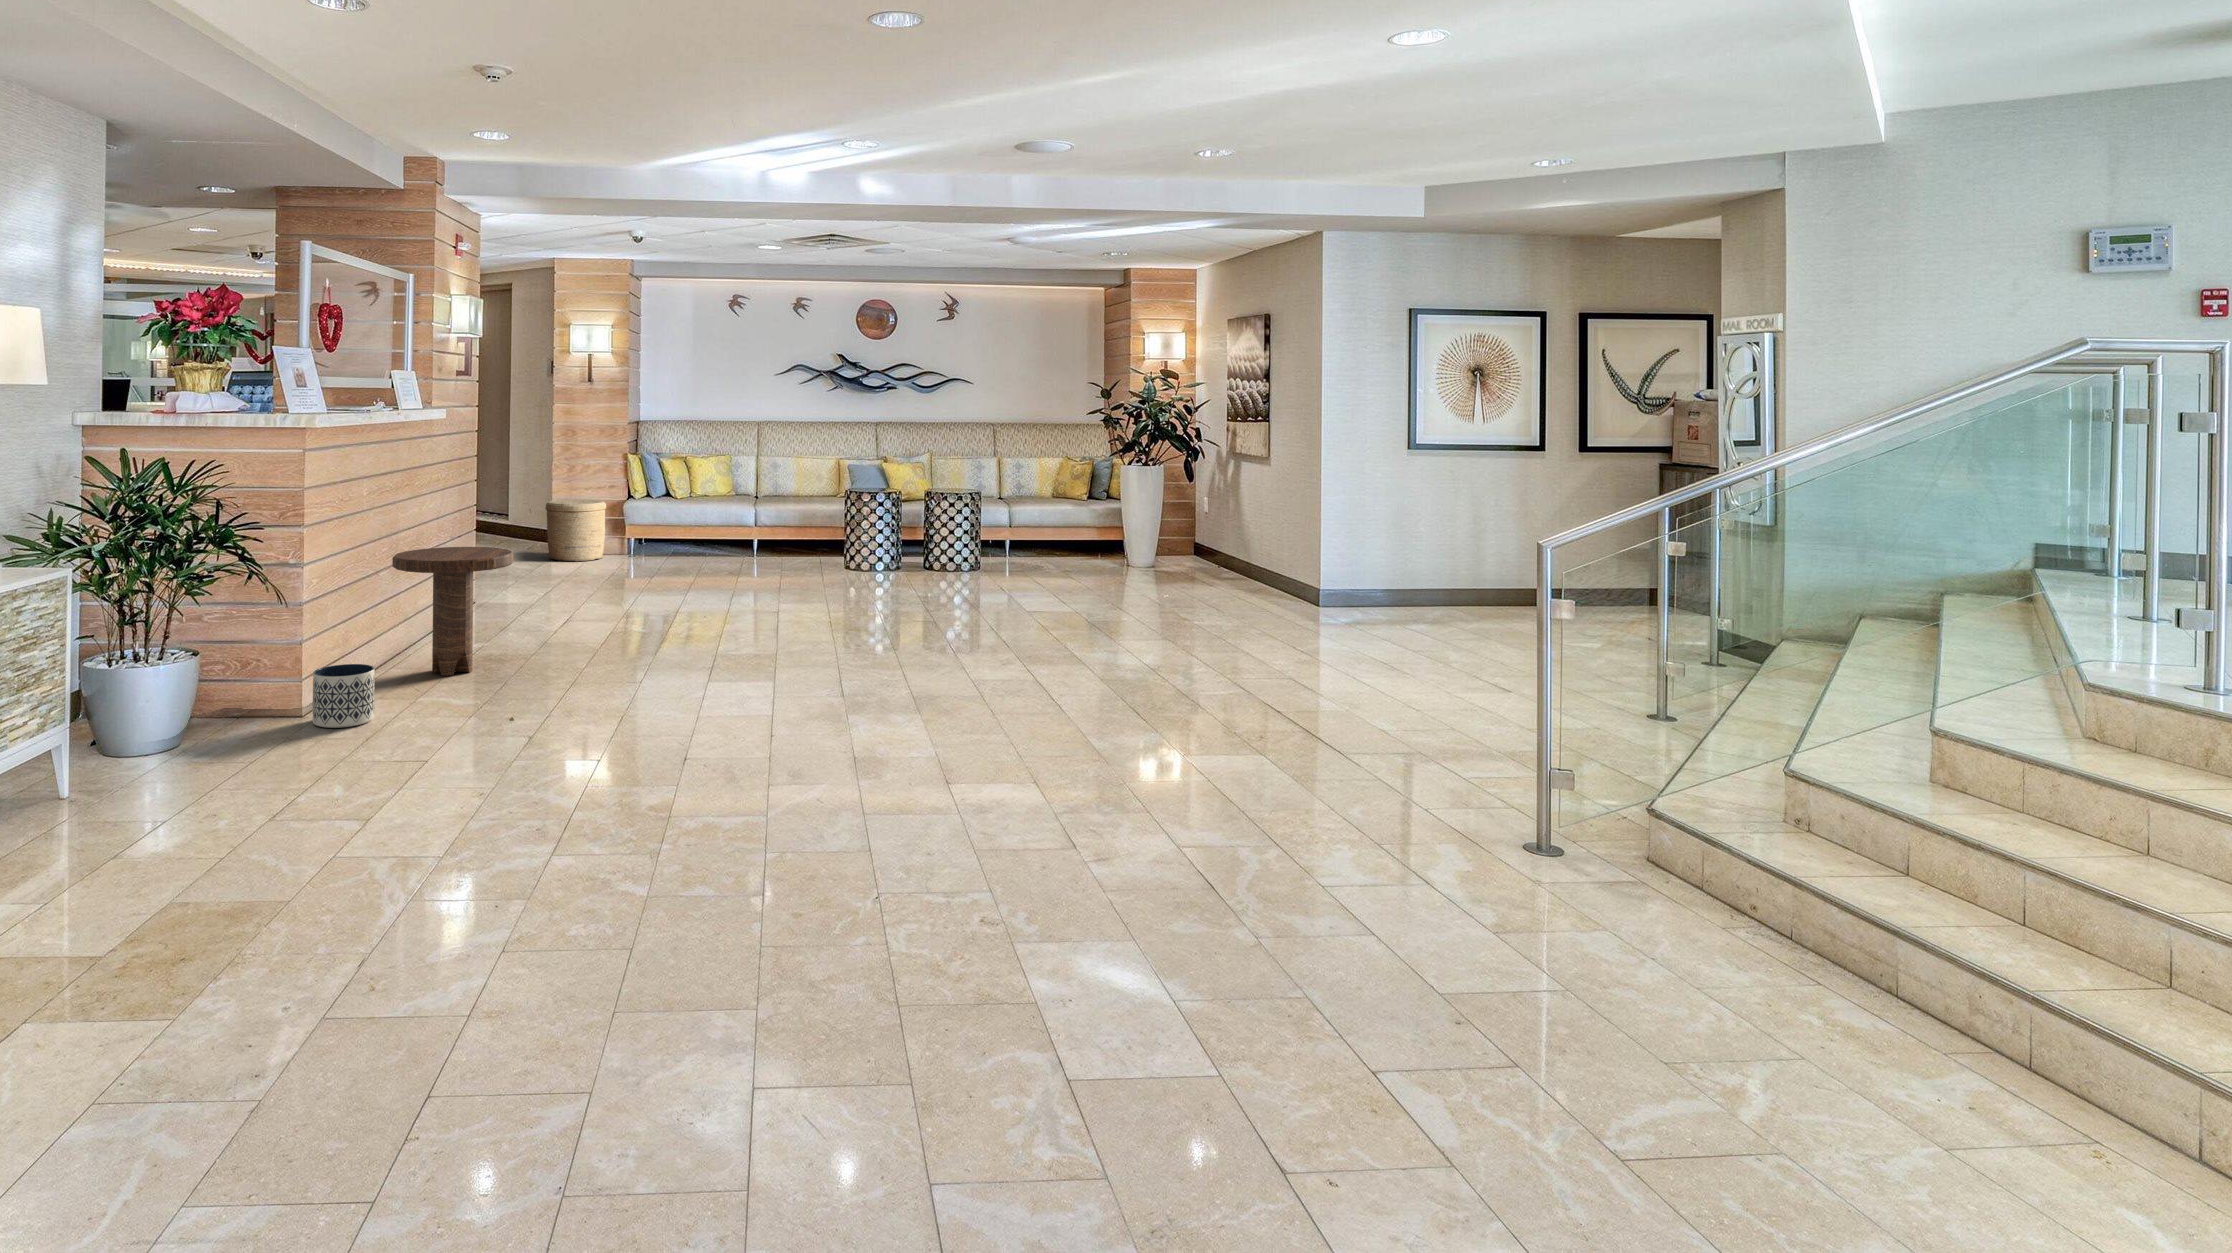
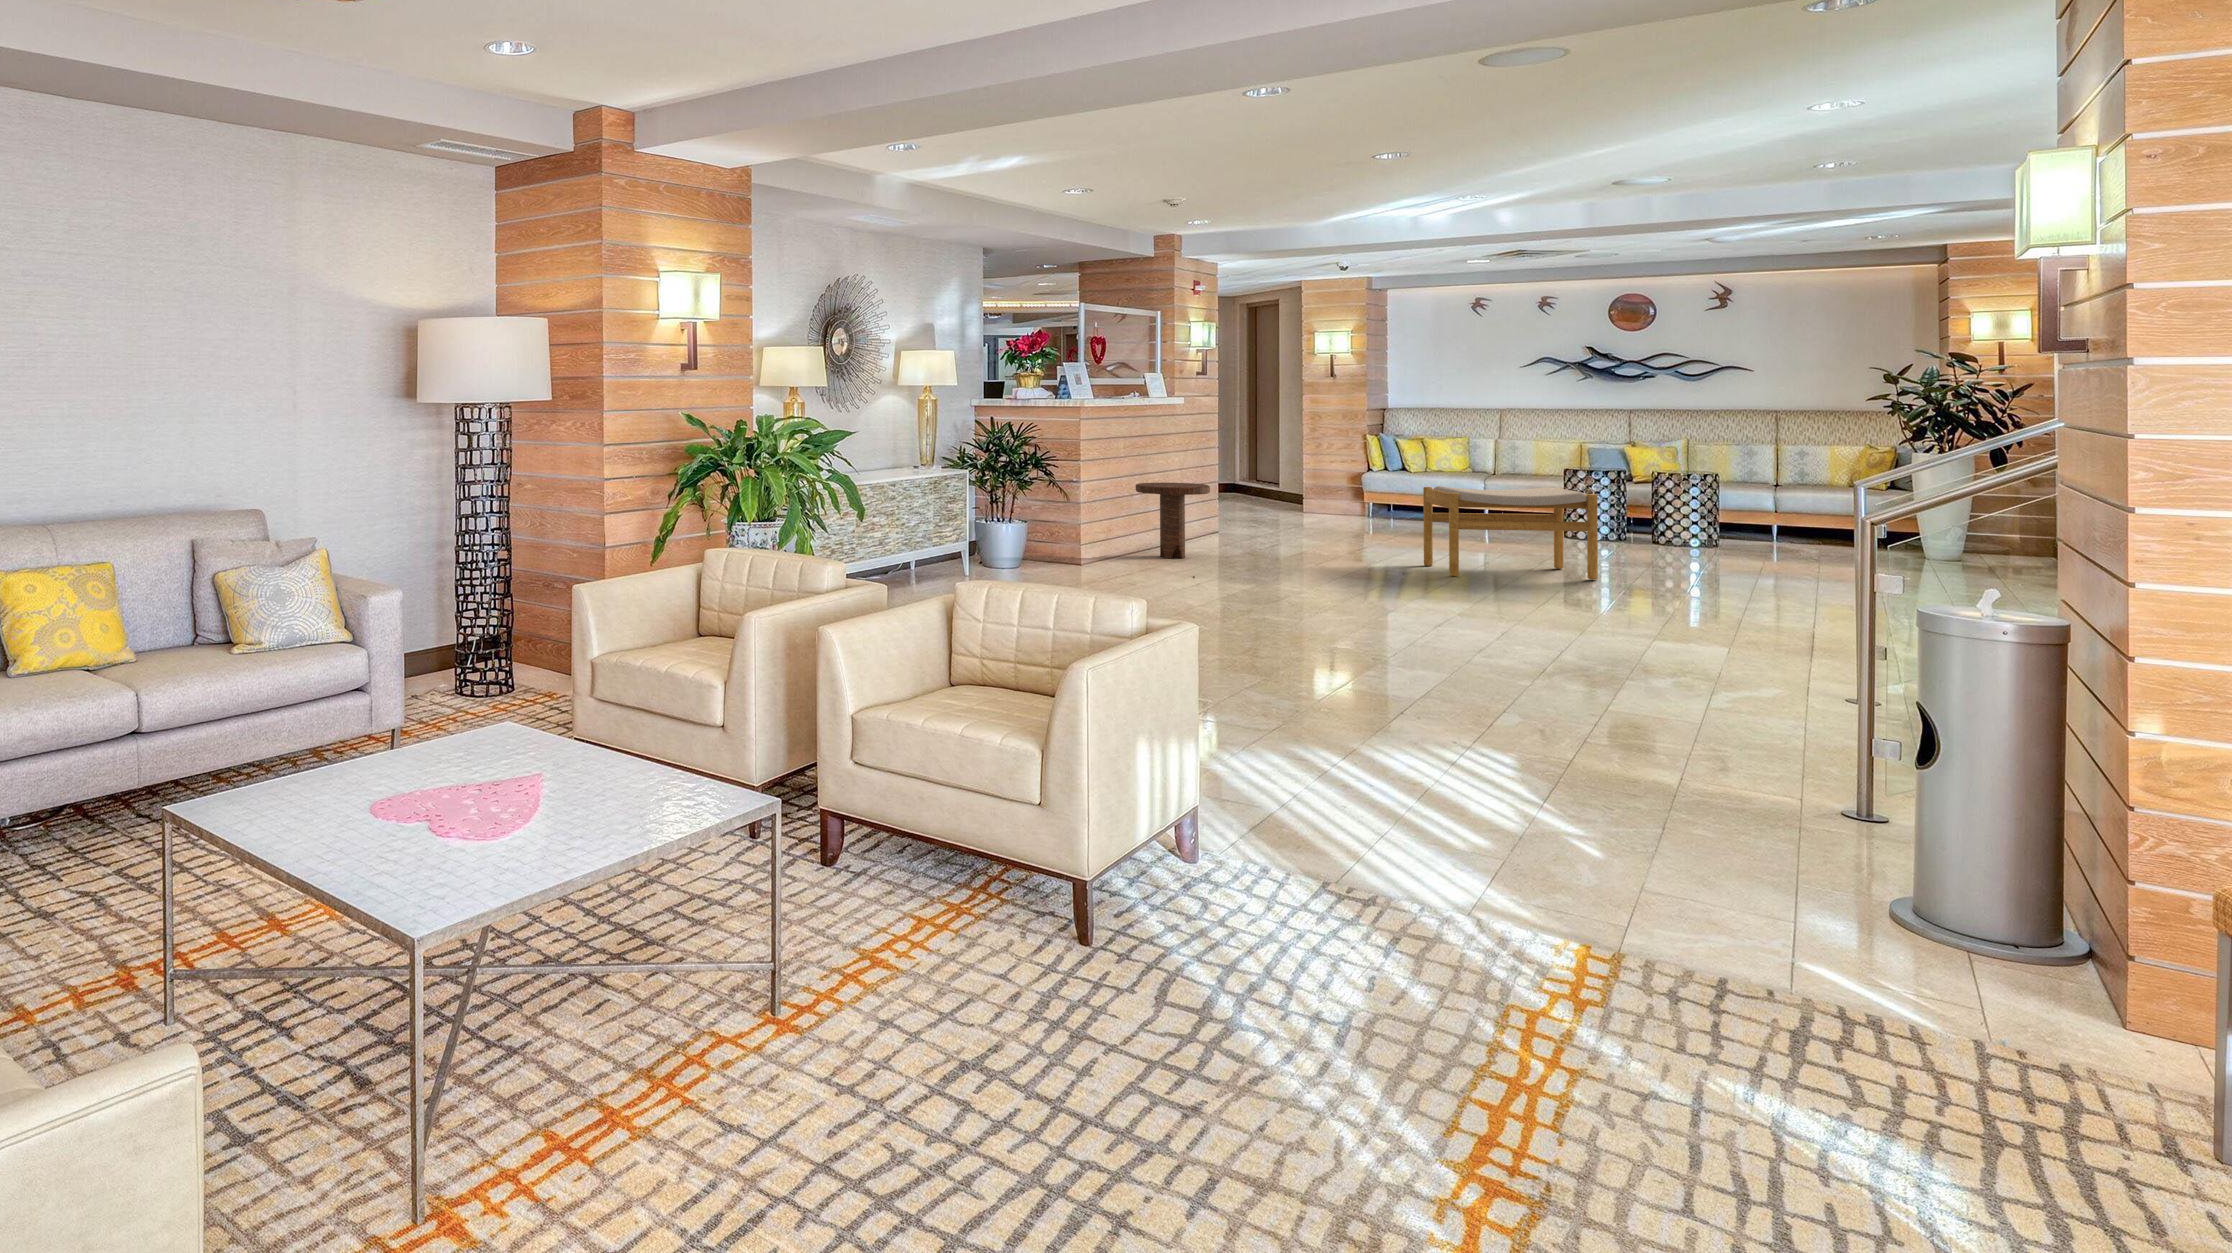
woven basket: present [546,500,606,561] -> none [1293,470,1344,517]
footstool: none [785,524,979,657] -> present [1423,486,1598,579]
planter: present [313,664,375,728] -> none [1082,538,1115,569]

